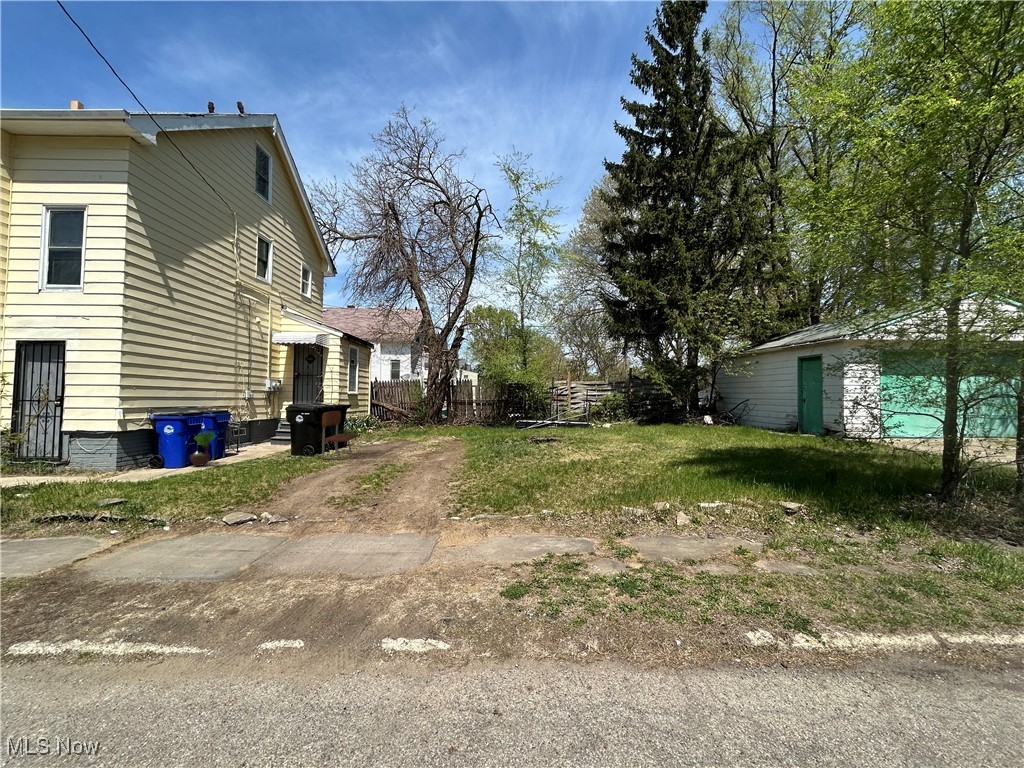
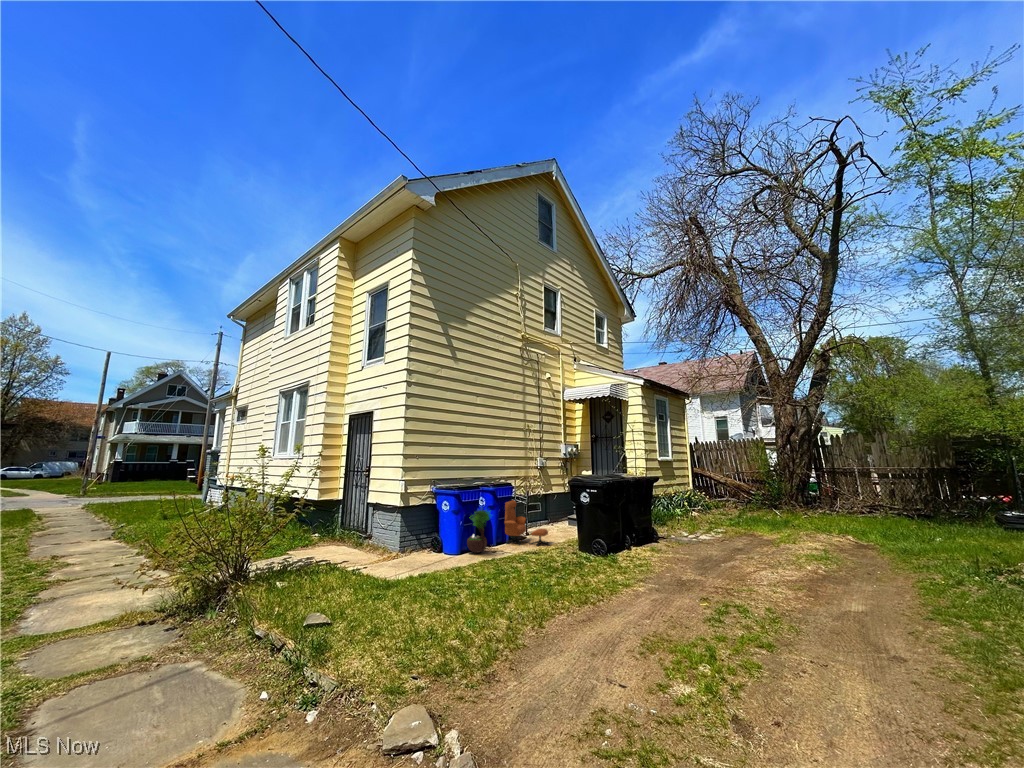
bench: present [321,411,359,459] -> none [614,485,671,562]
lounge chair: none [222,424,265,458] -> present [505,500,549,546]

